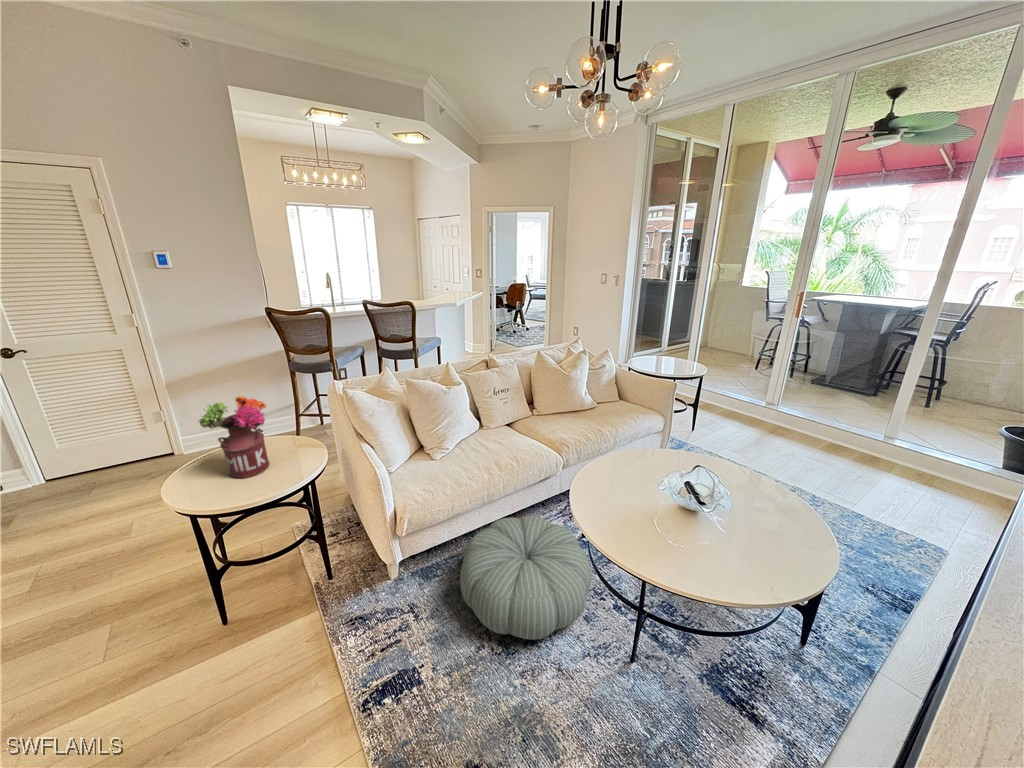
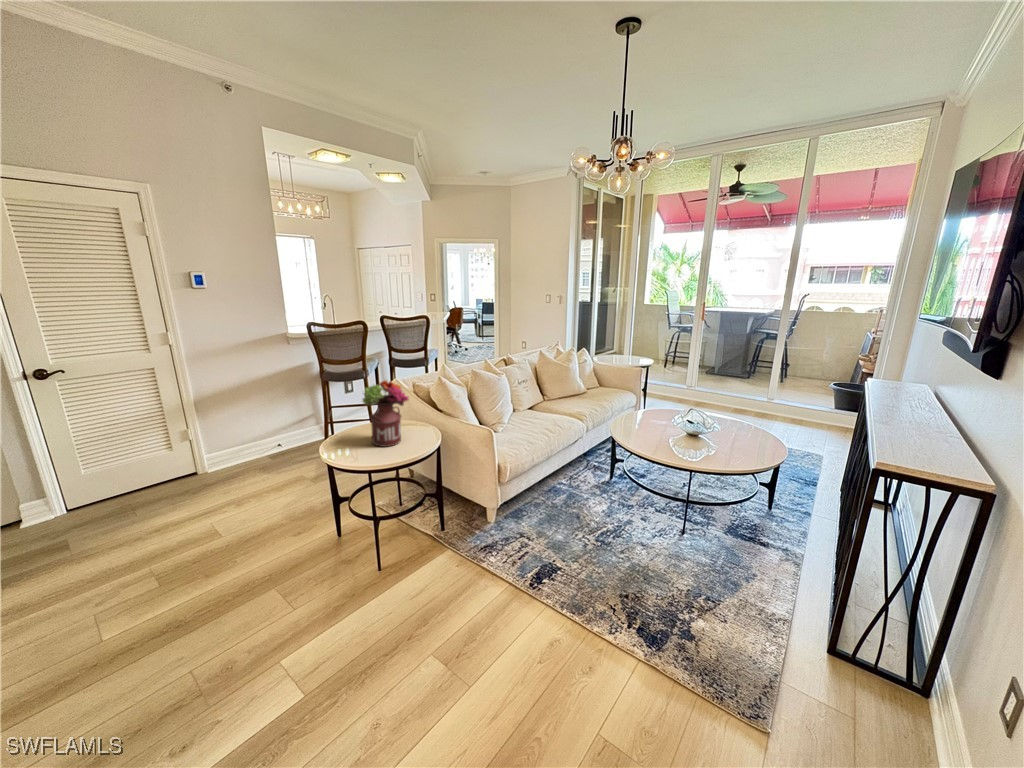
pouf: present [460,516,591,640] -> none [549,462,646,534]

